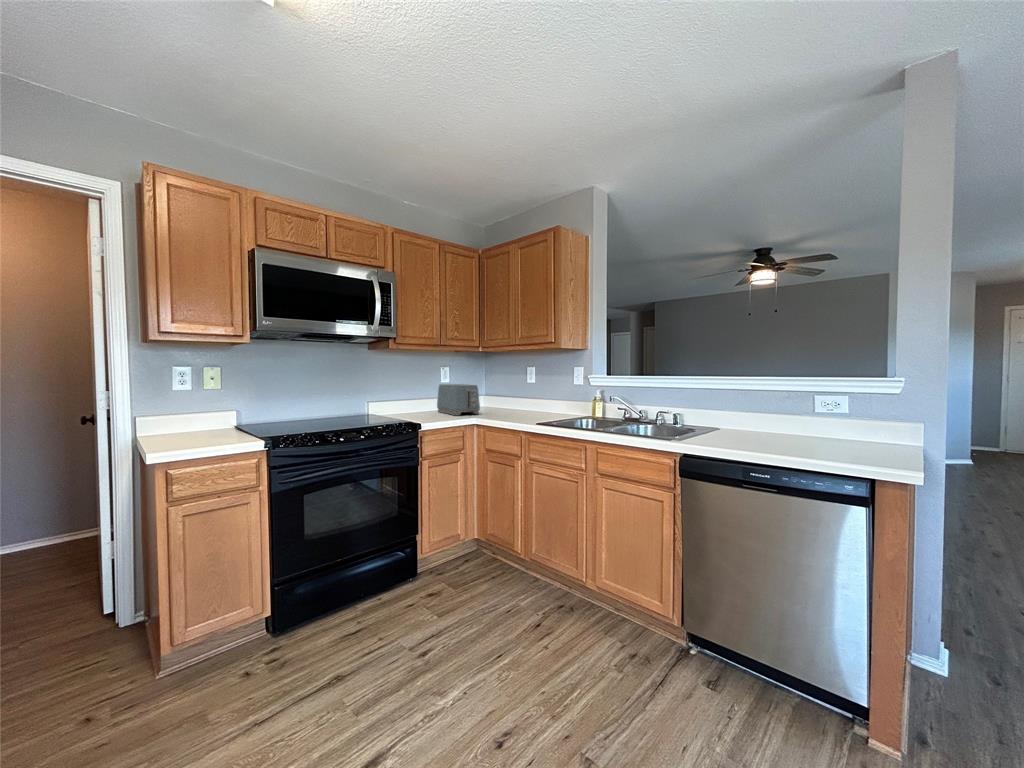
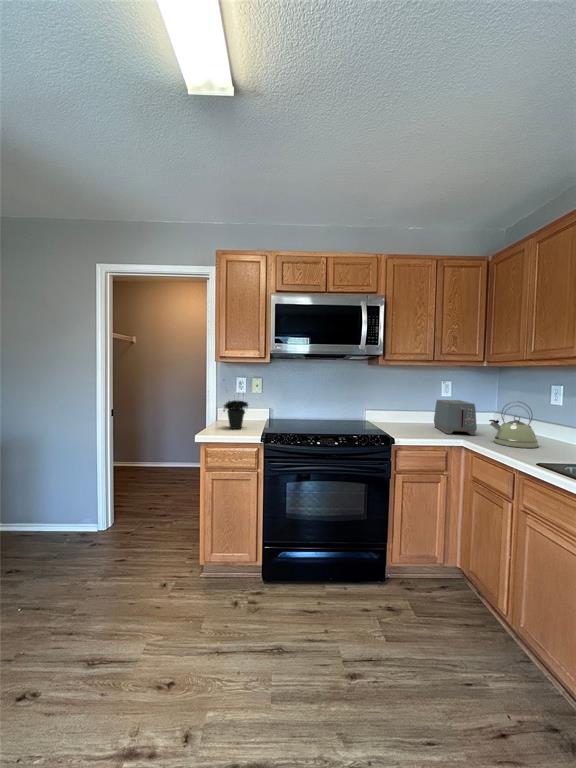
potted plant: none [178,362,225,437] -> present [223,400,248,429]
kettle: none [493,380,530,418] -> present [489,401,538,448]

